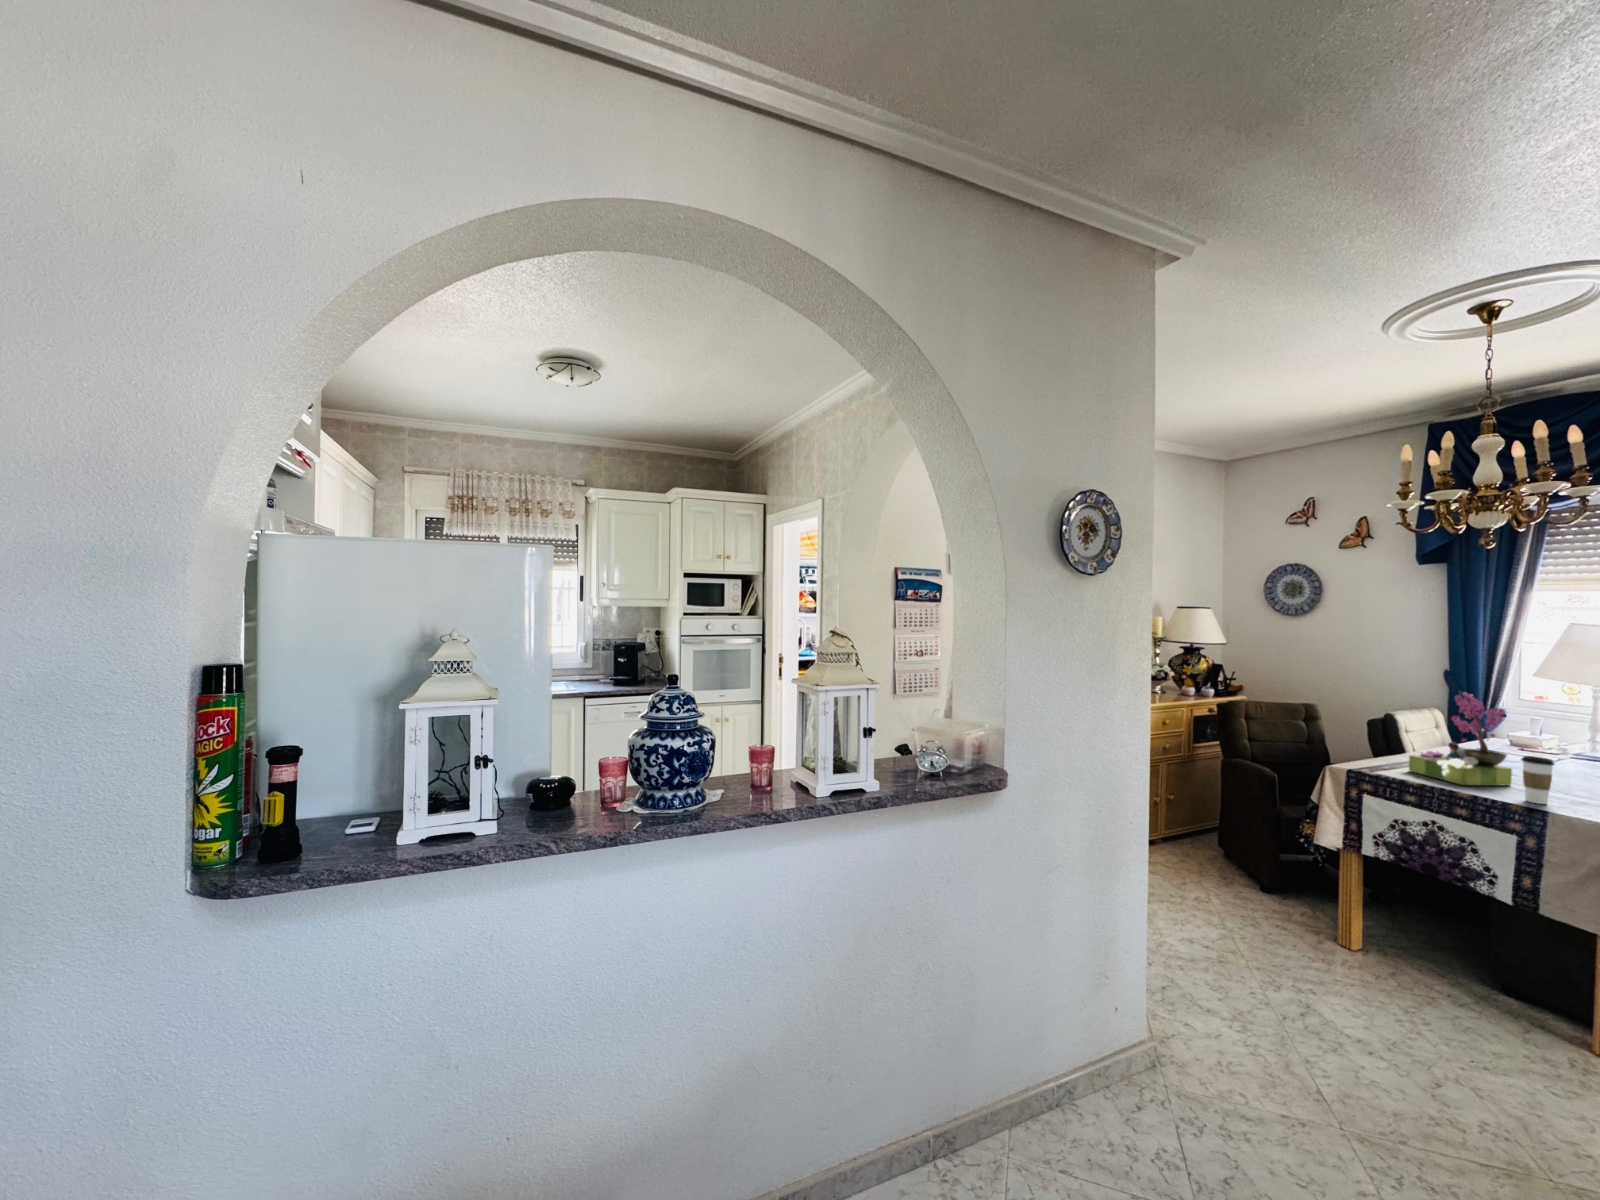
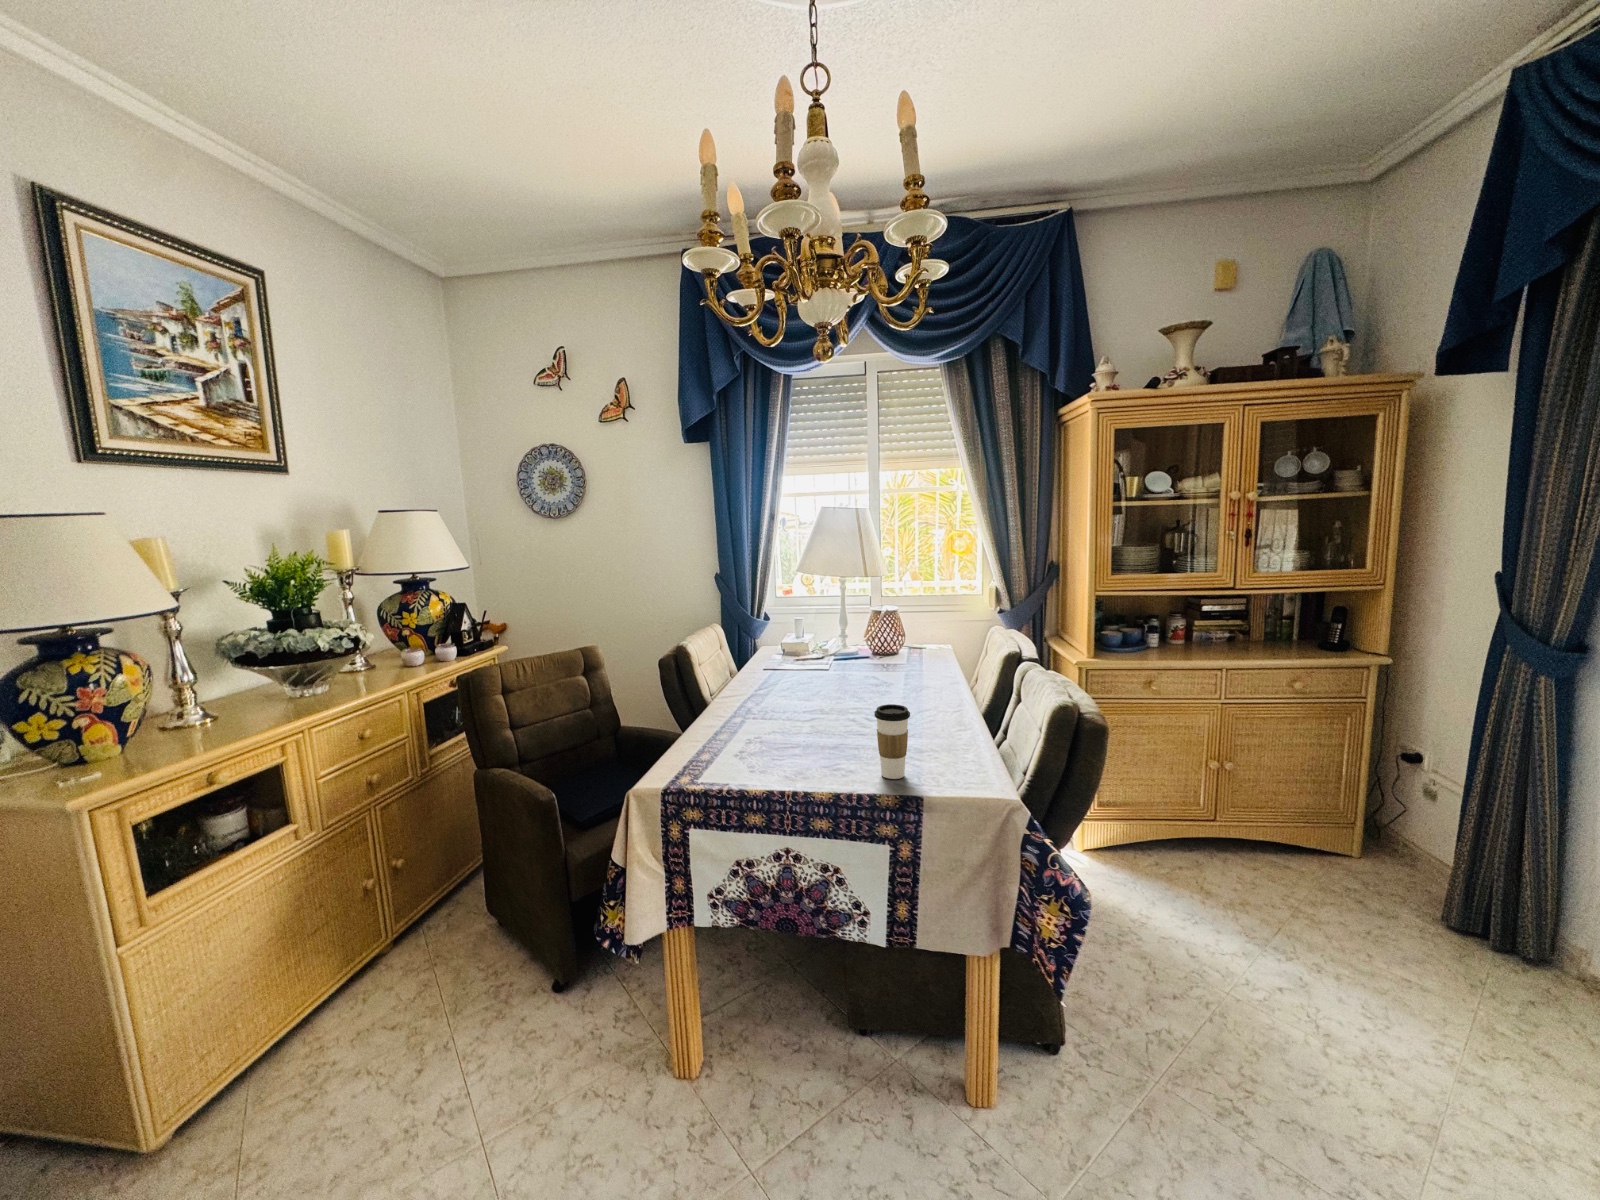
flower arrangement: present [1409,692,1512,785] -> none [734,610,843,768]

